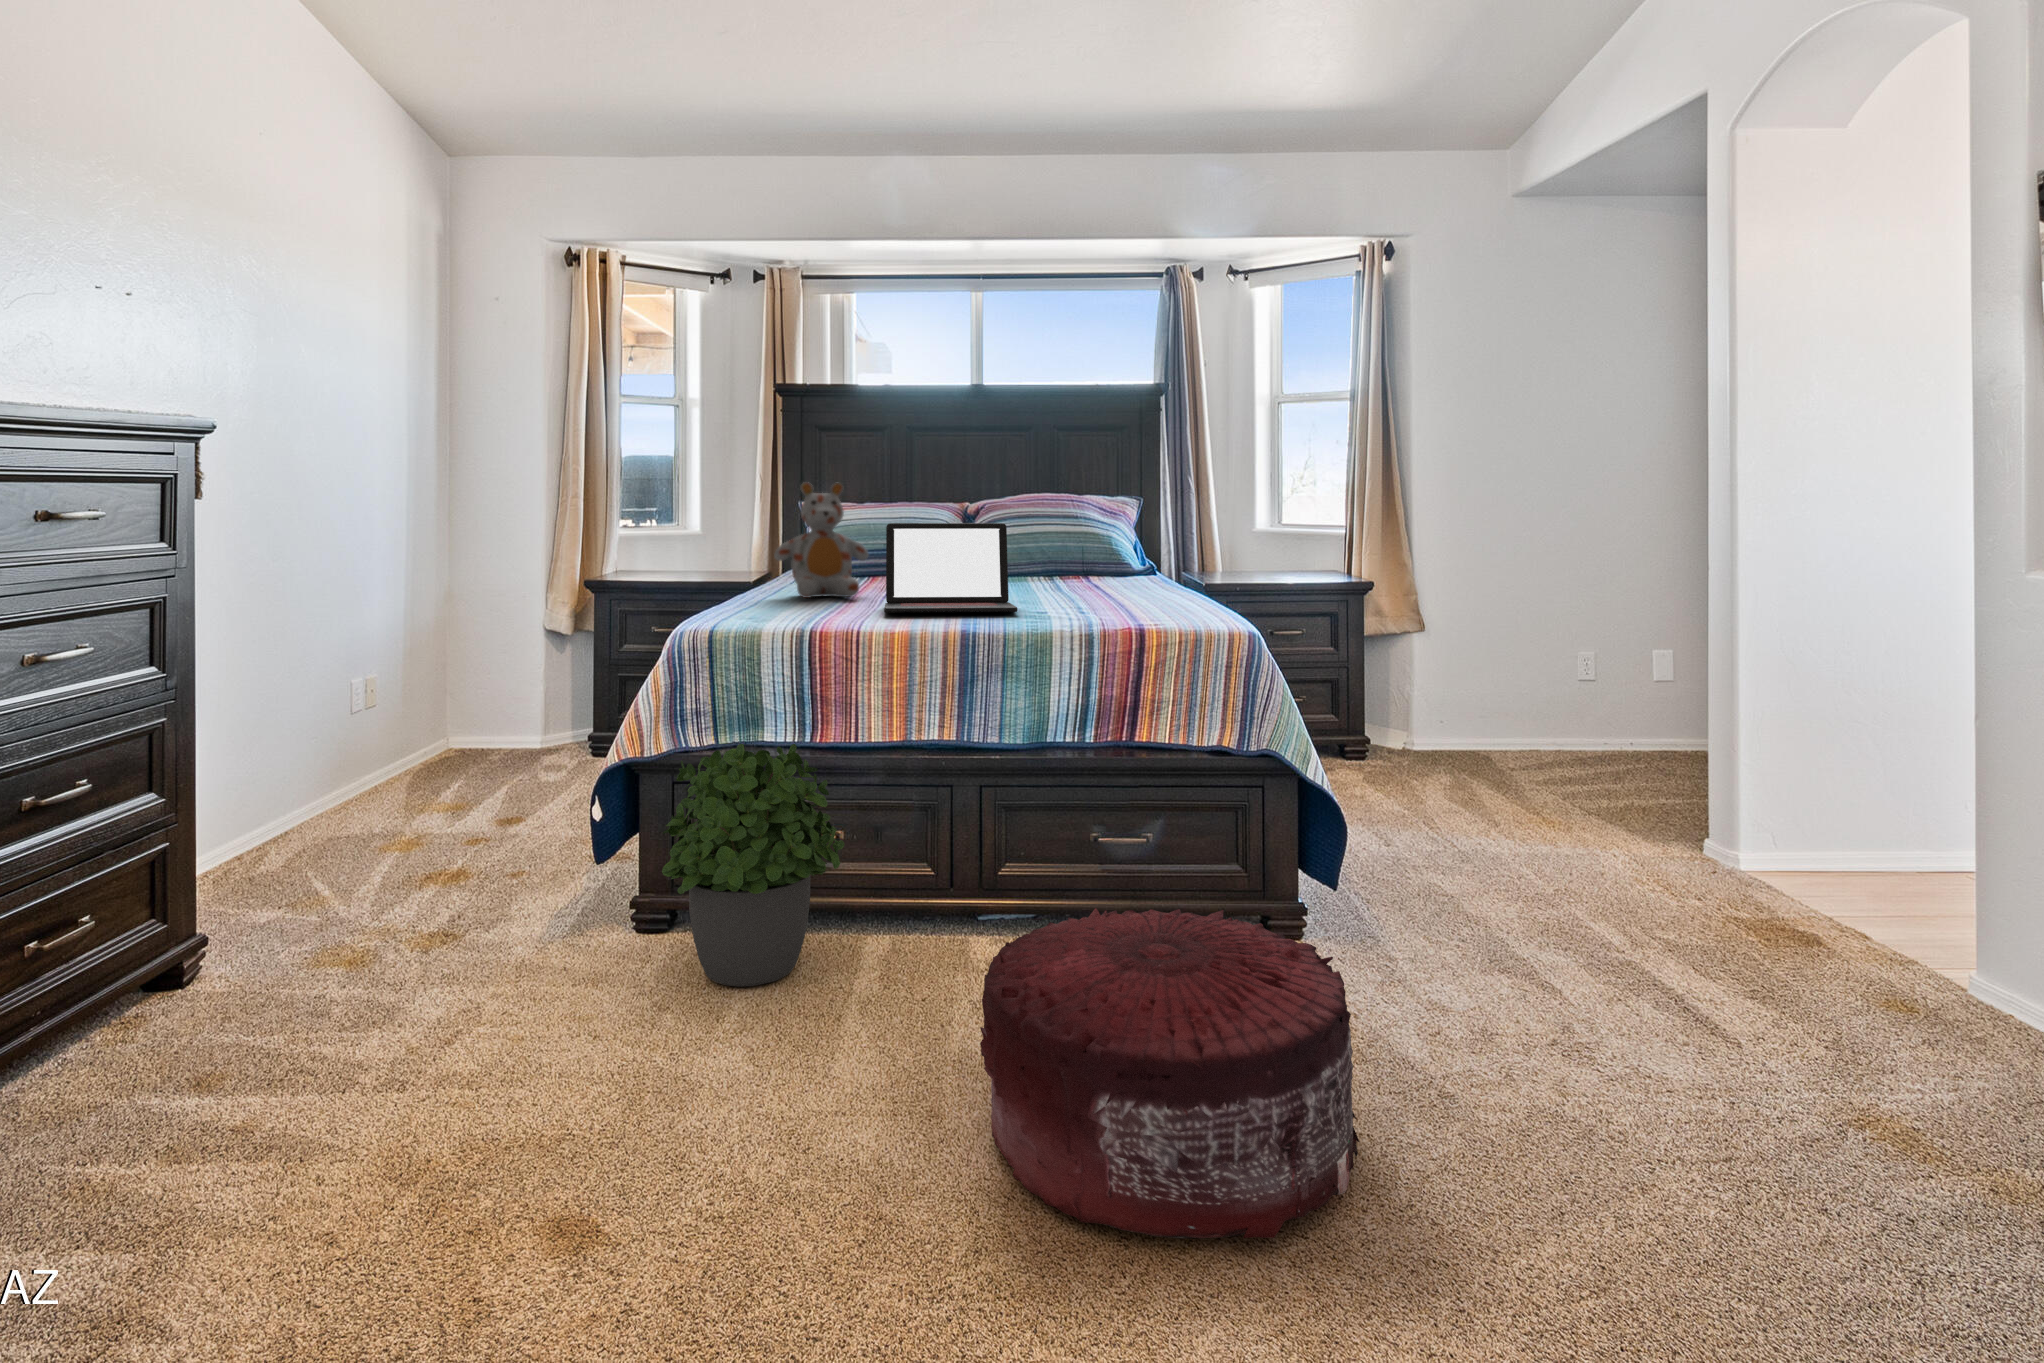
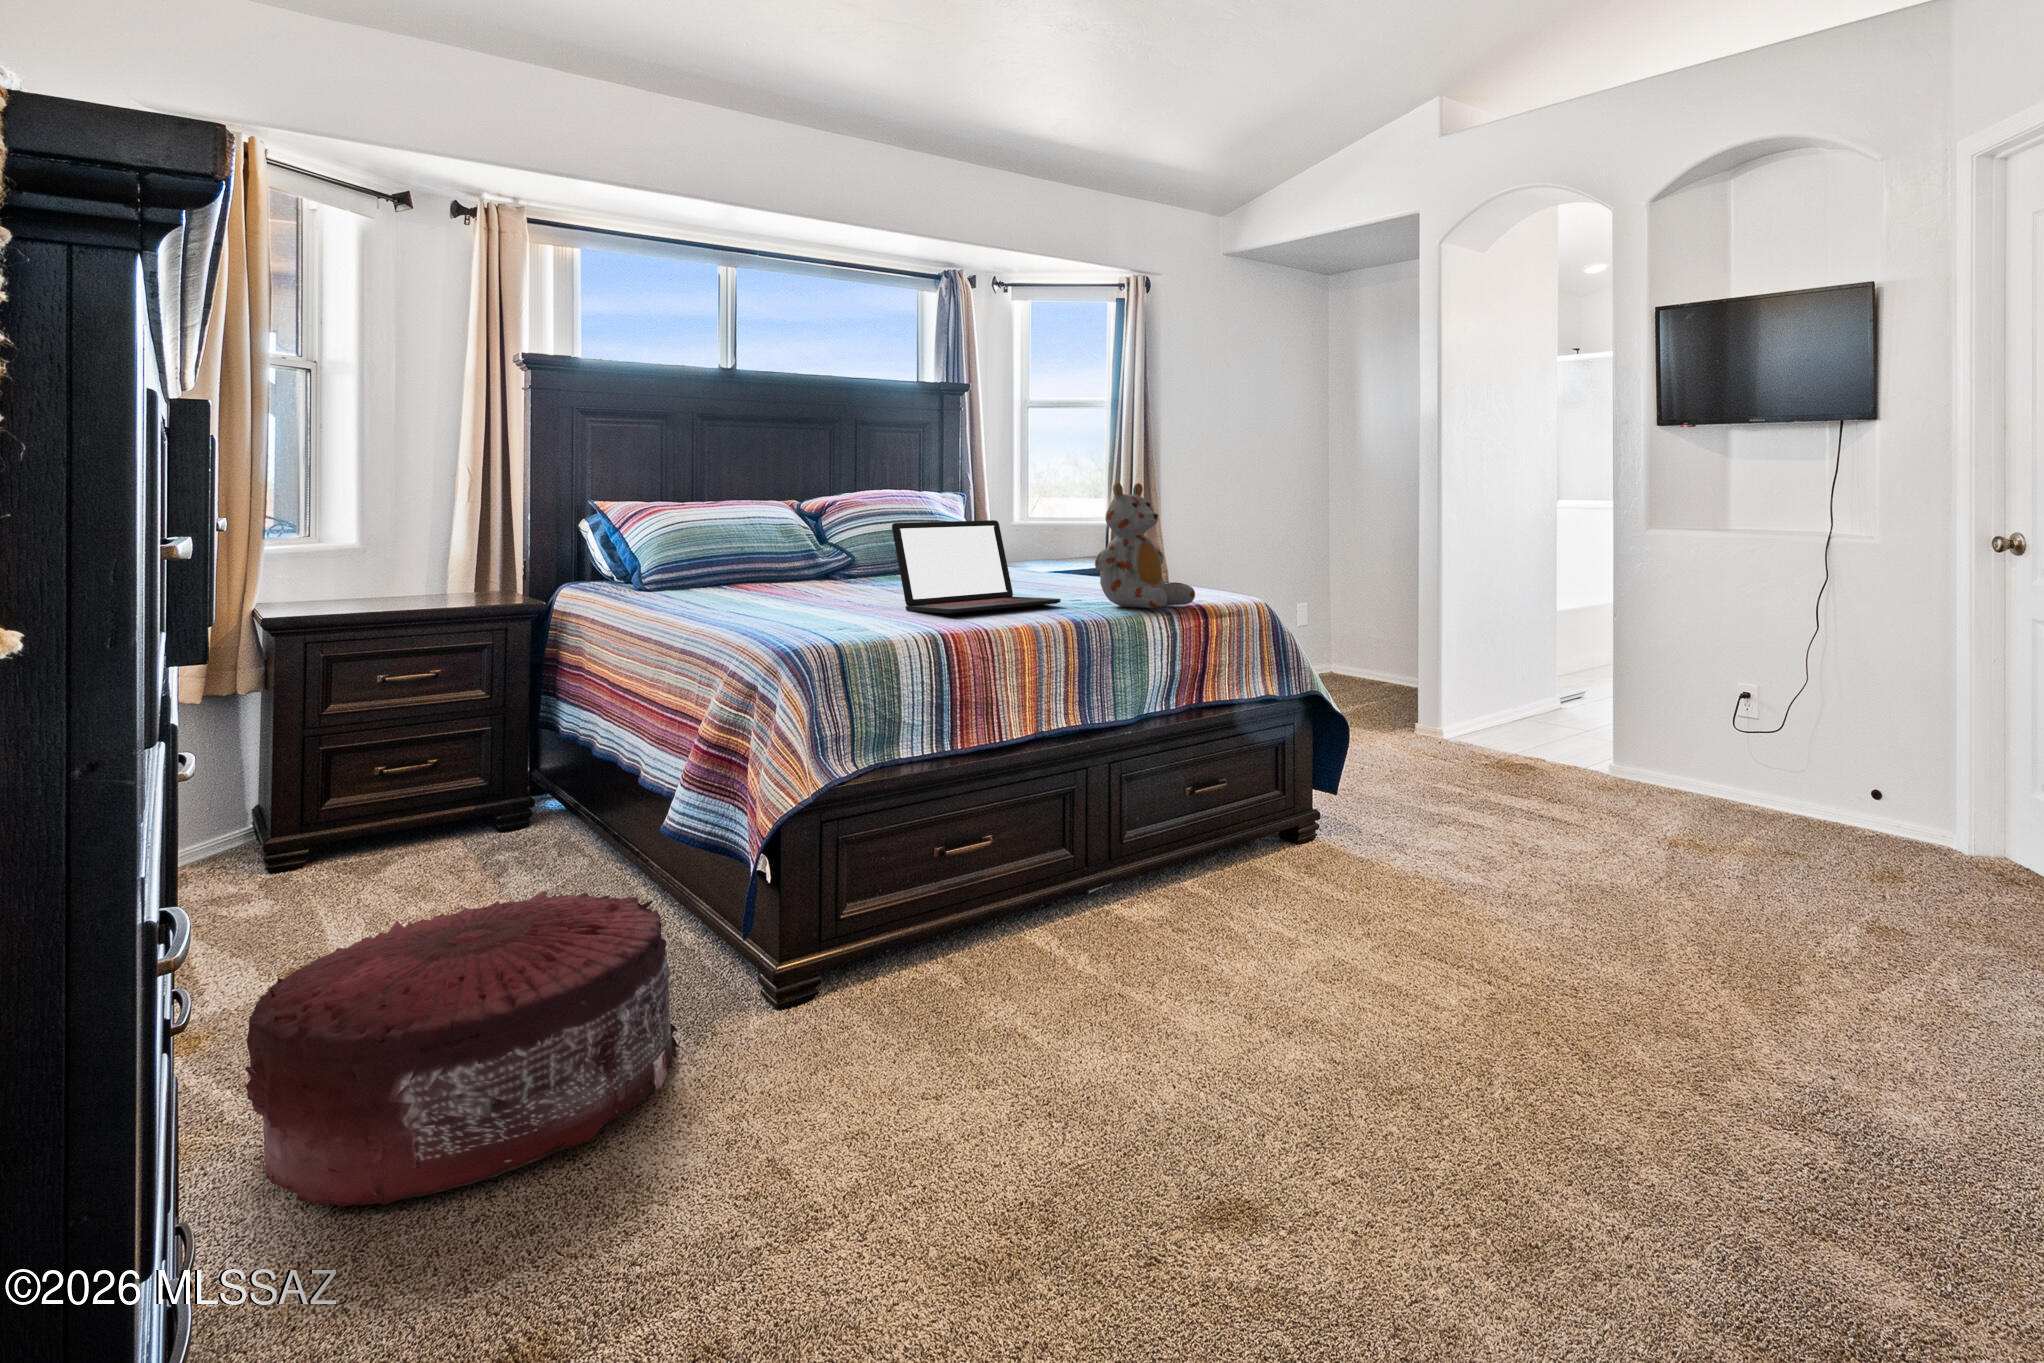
stuffed bear: present [774,482,869,598] -> present [1095,483,1195,608]
potted plant: present [662,744,845,987] -> none [863,748,1071,1003]
pouf: present [980,908,1360,1238] -> present [245,891,679,1207]

